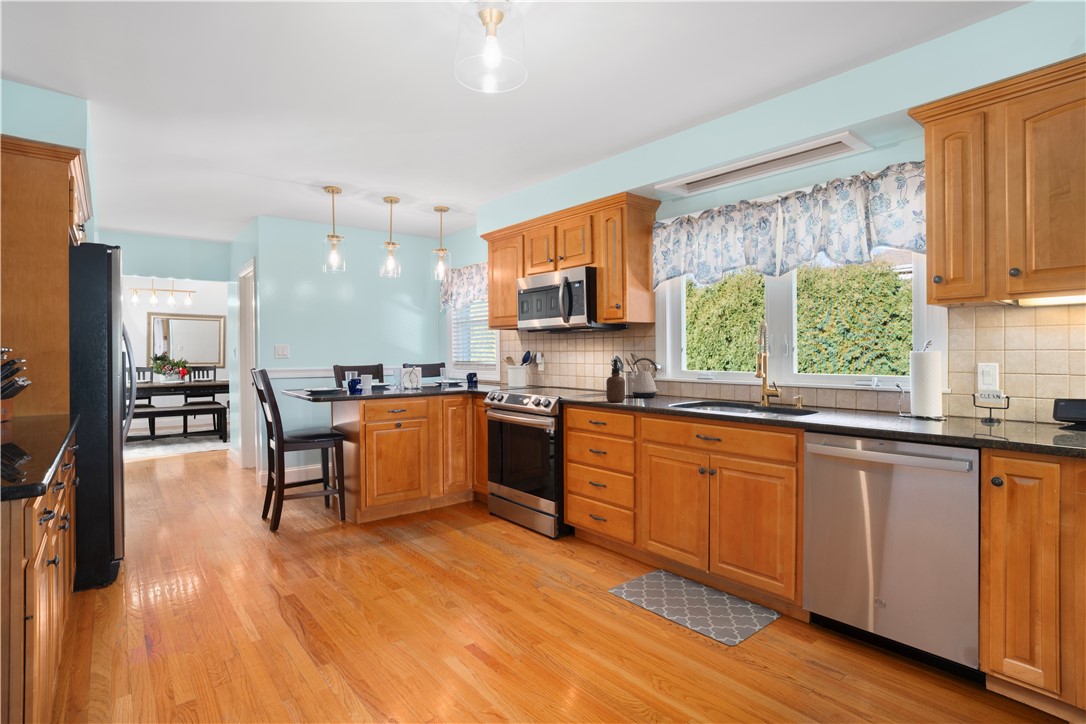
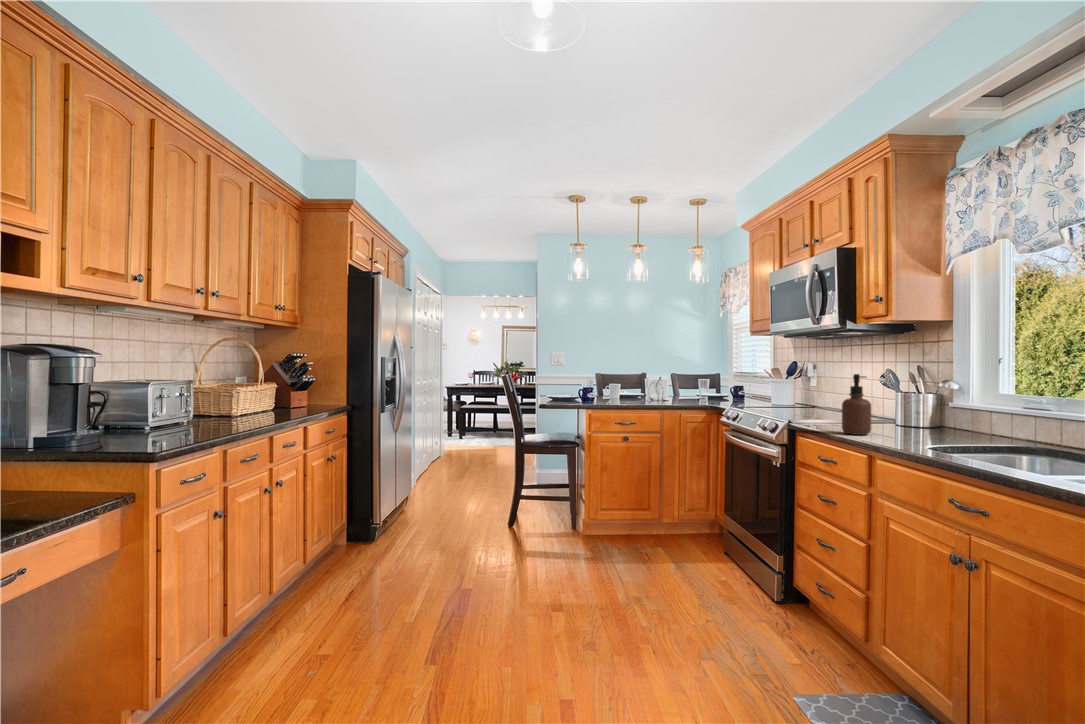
kettle: present [628,358,659,398] -> none [895,373,949,432]

